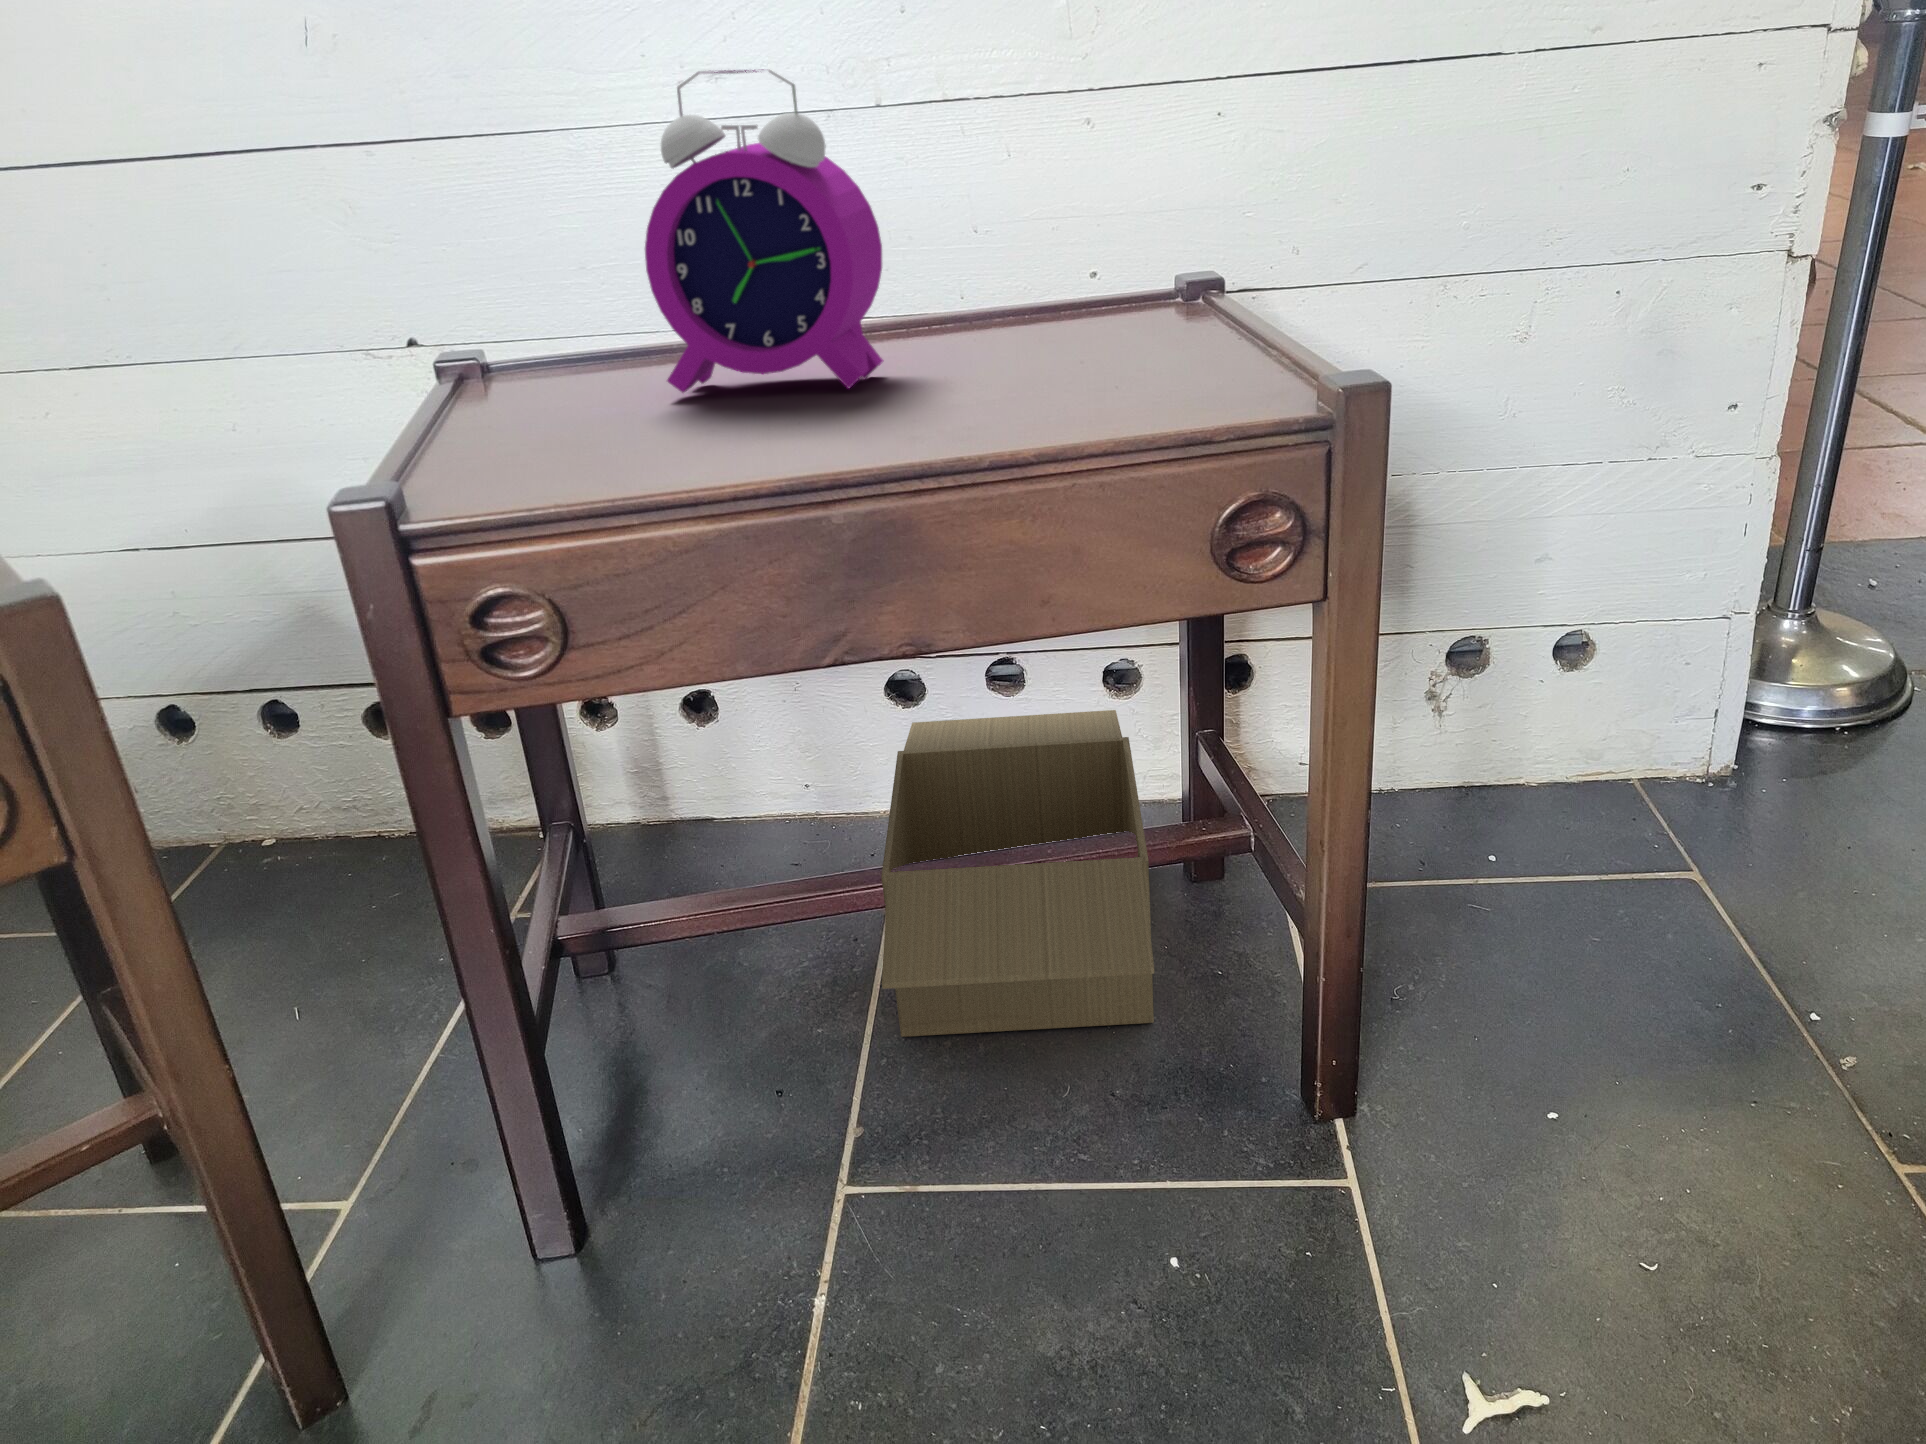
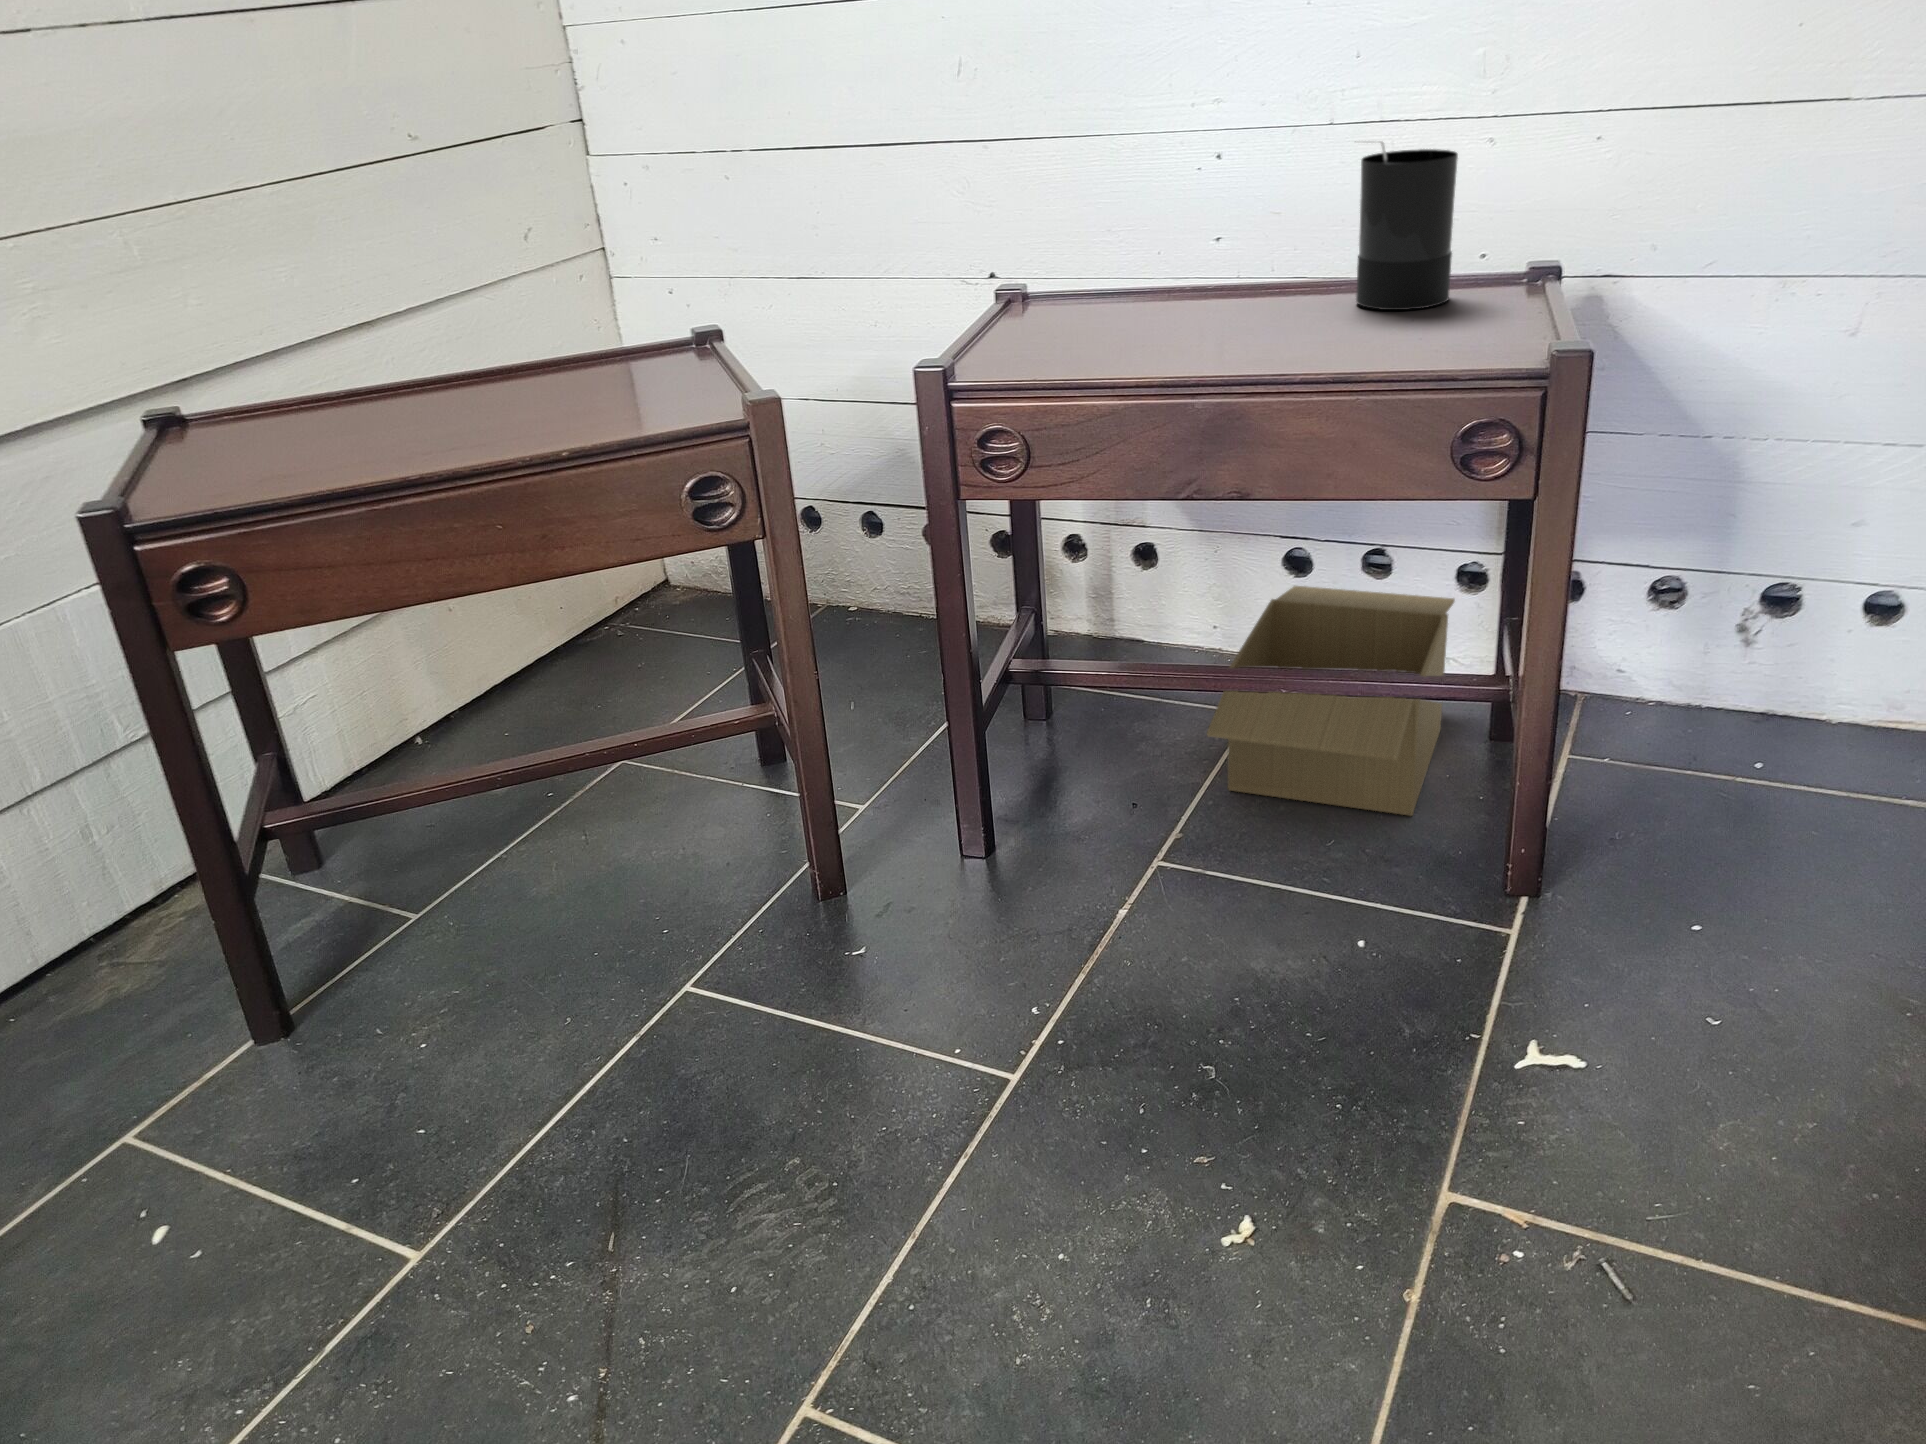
alarm clock: present [645,69,883,393] -> none [1128,110,1287,326]
candle: none [947,118,1101,351] -> present [1355,141,1458,310]

